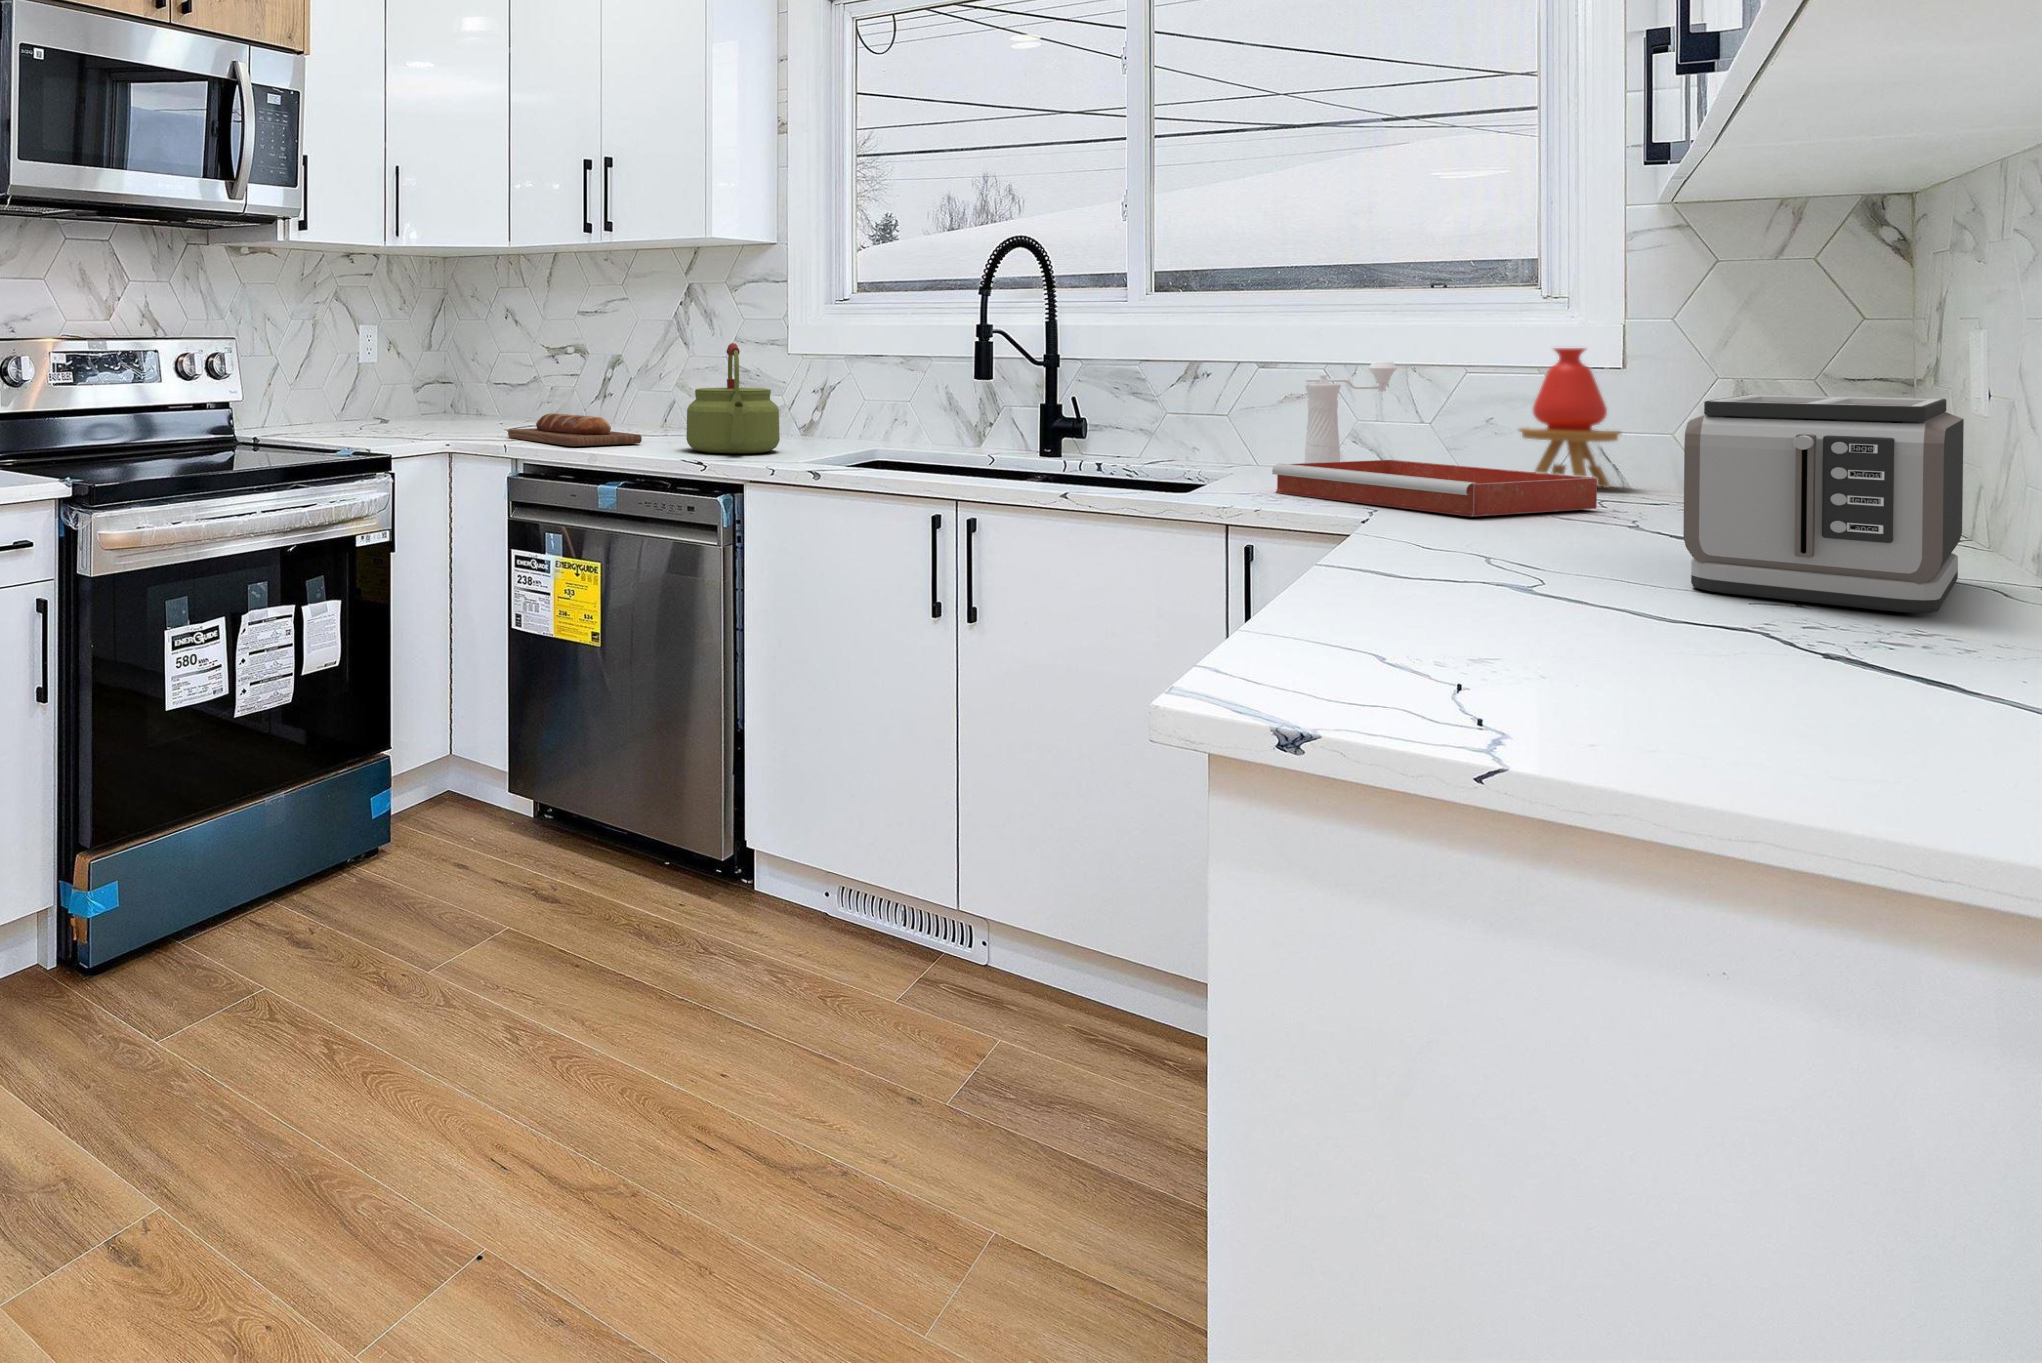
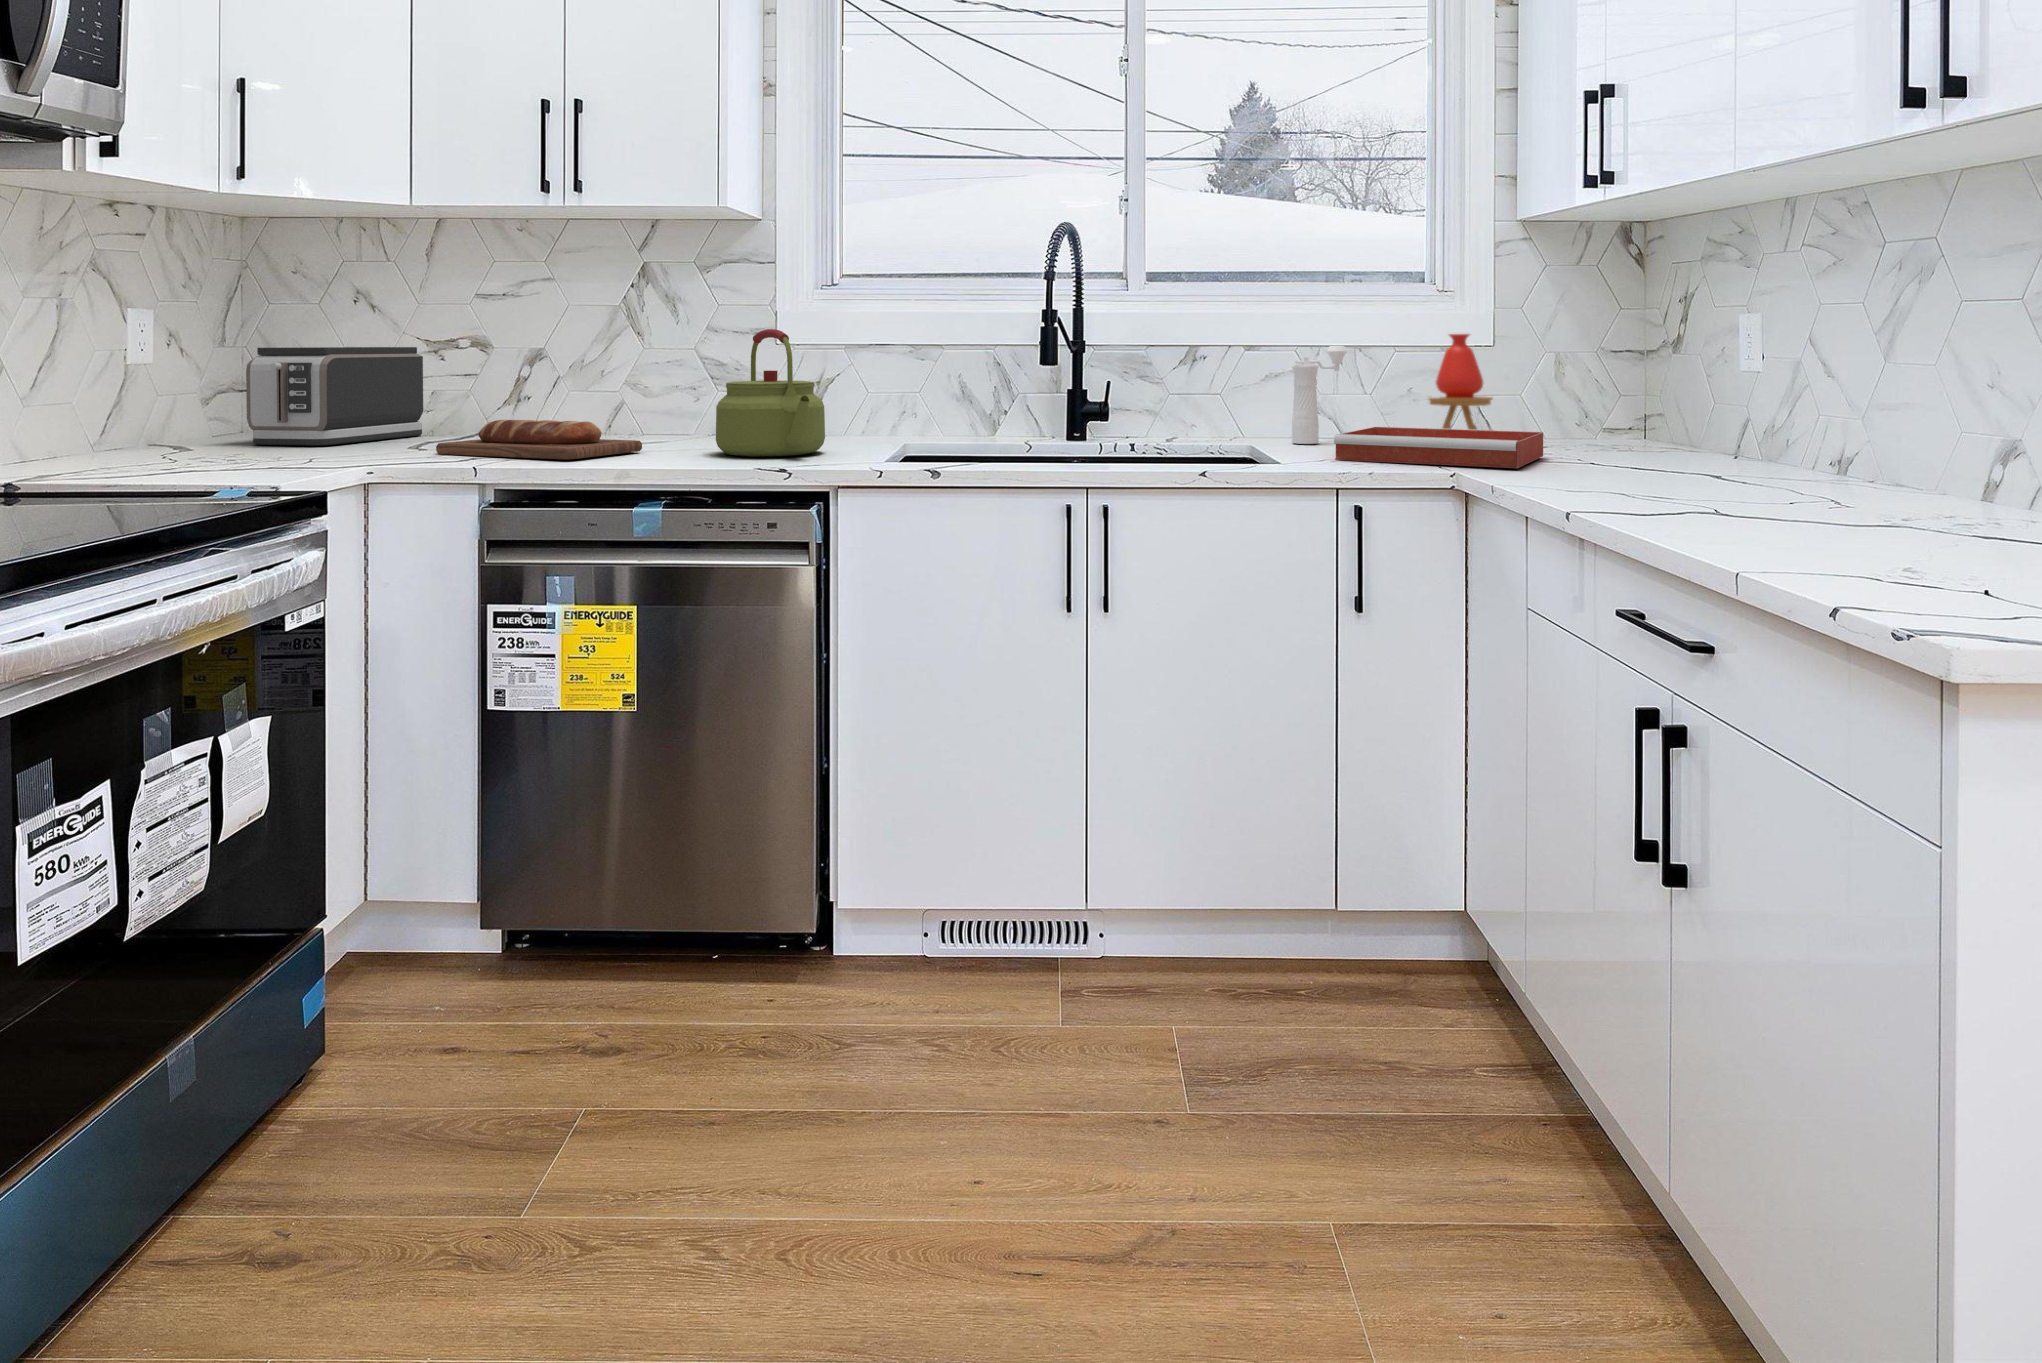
toaster: present [1683,395,1964,613] -> present [246,347,423,445]

